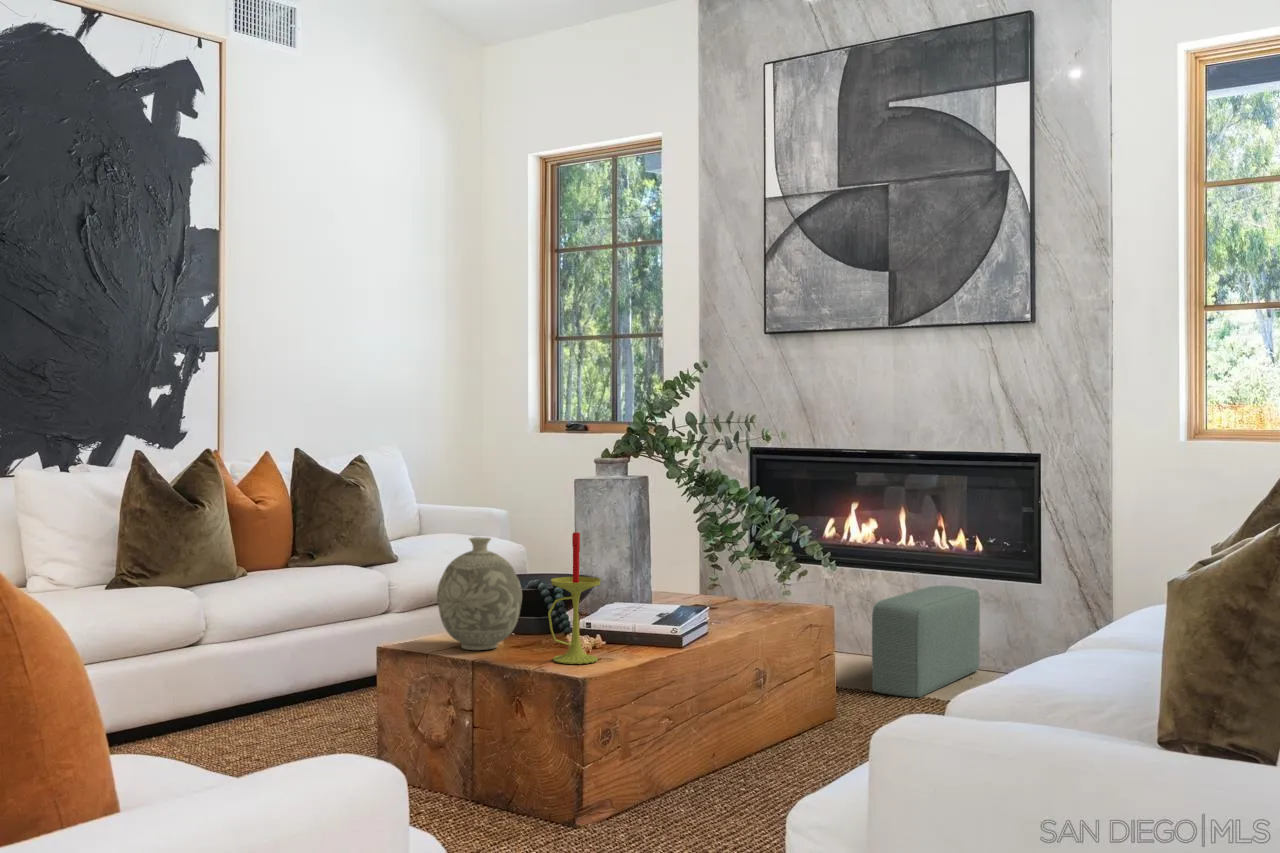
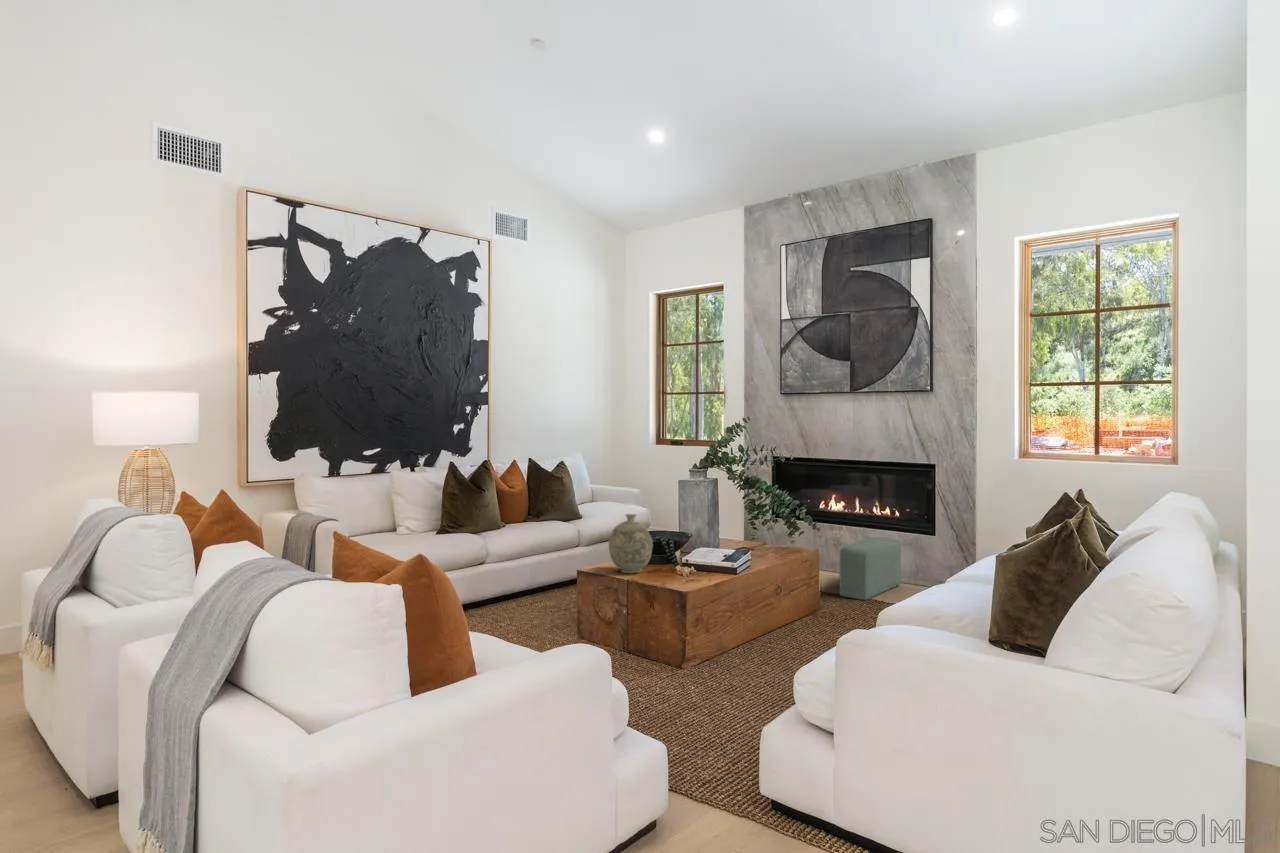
candle: present [548,533,601,664] -> none [667,512,695,583]

